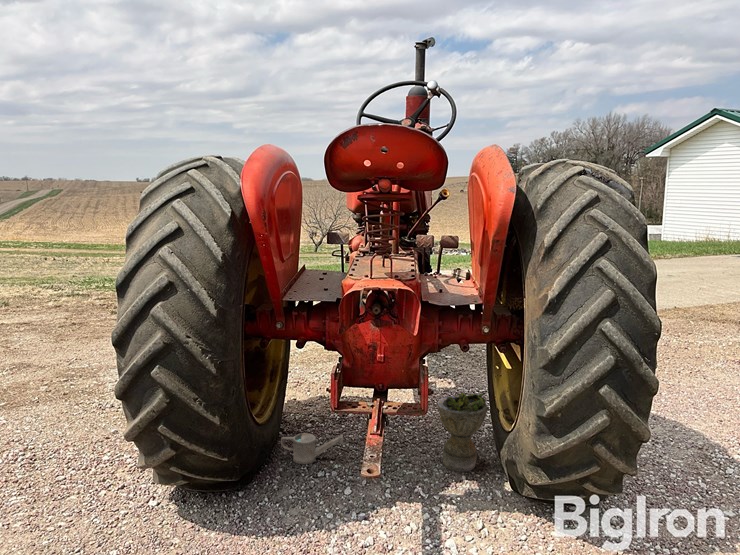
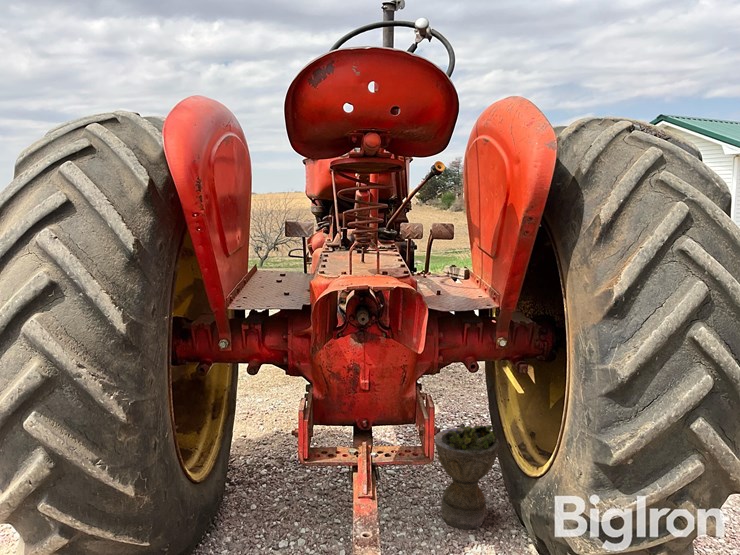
watering can: present [281,433,343,464] -> none [228,485,311,530]

